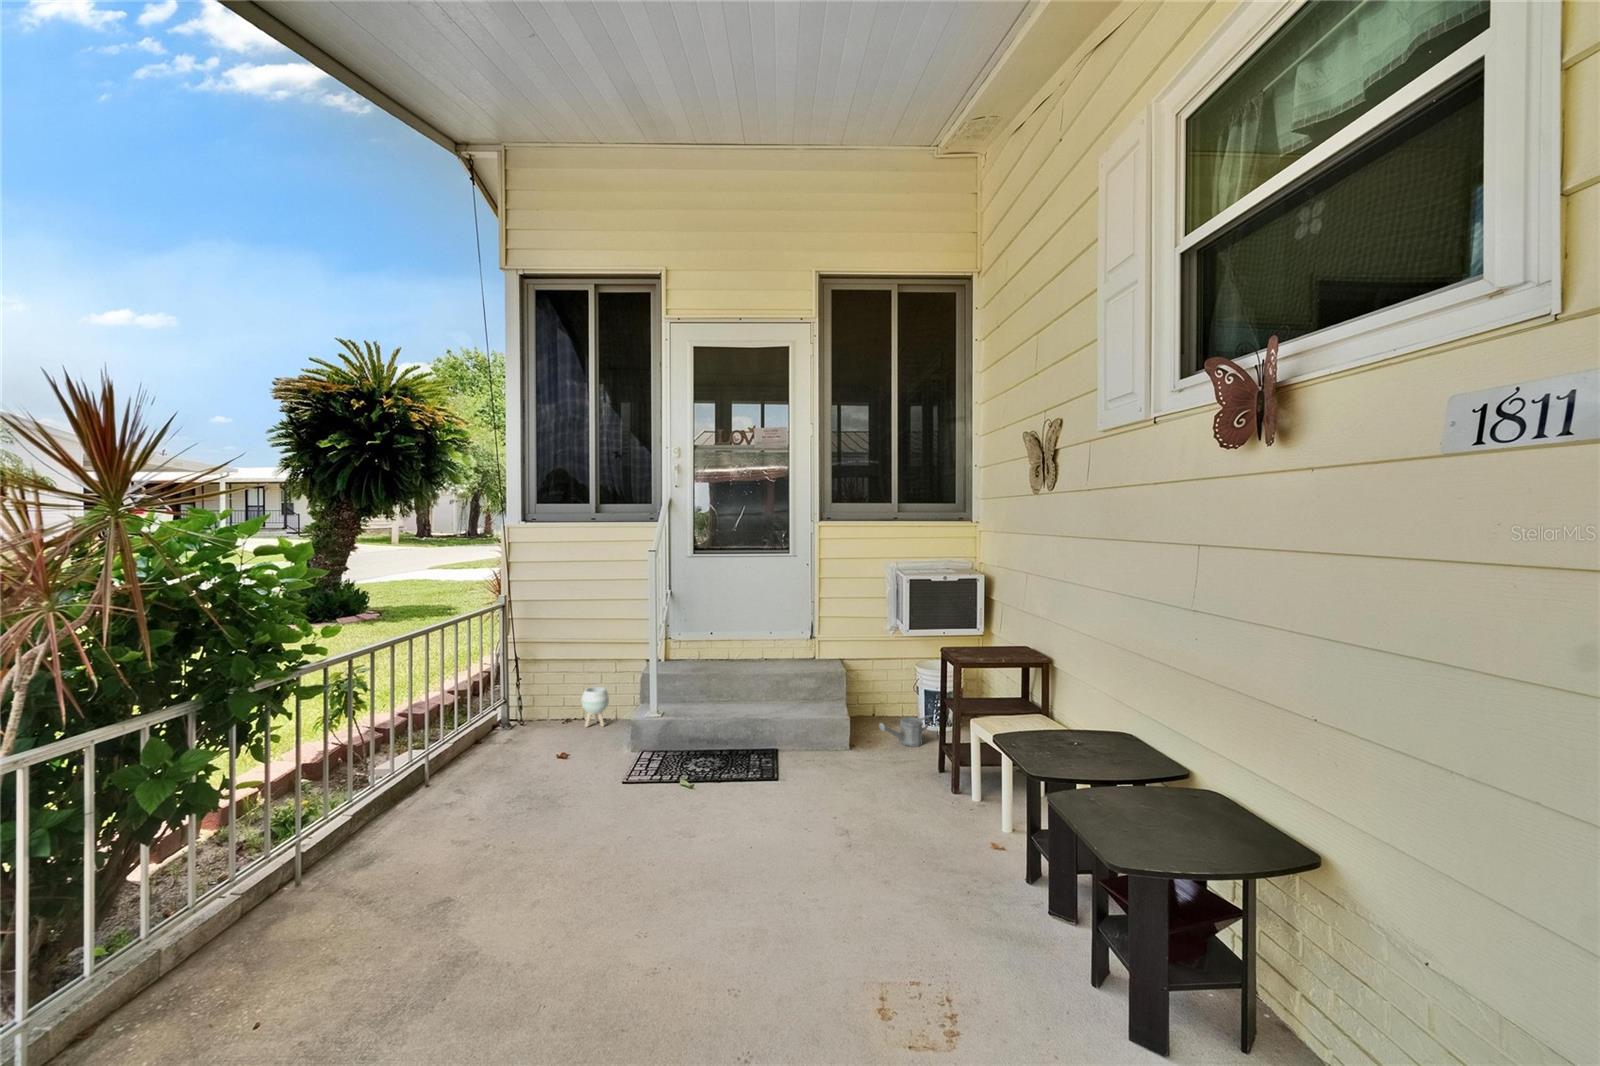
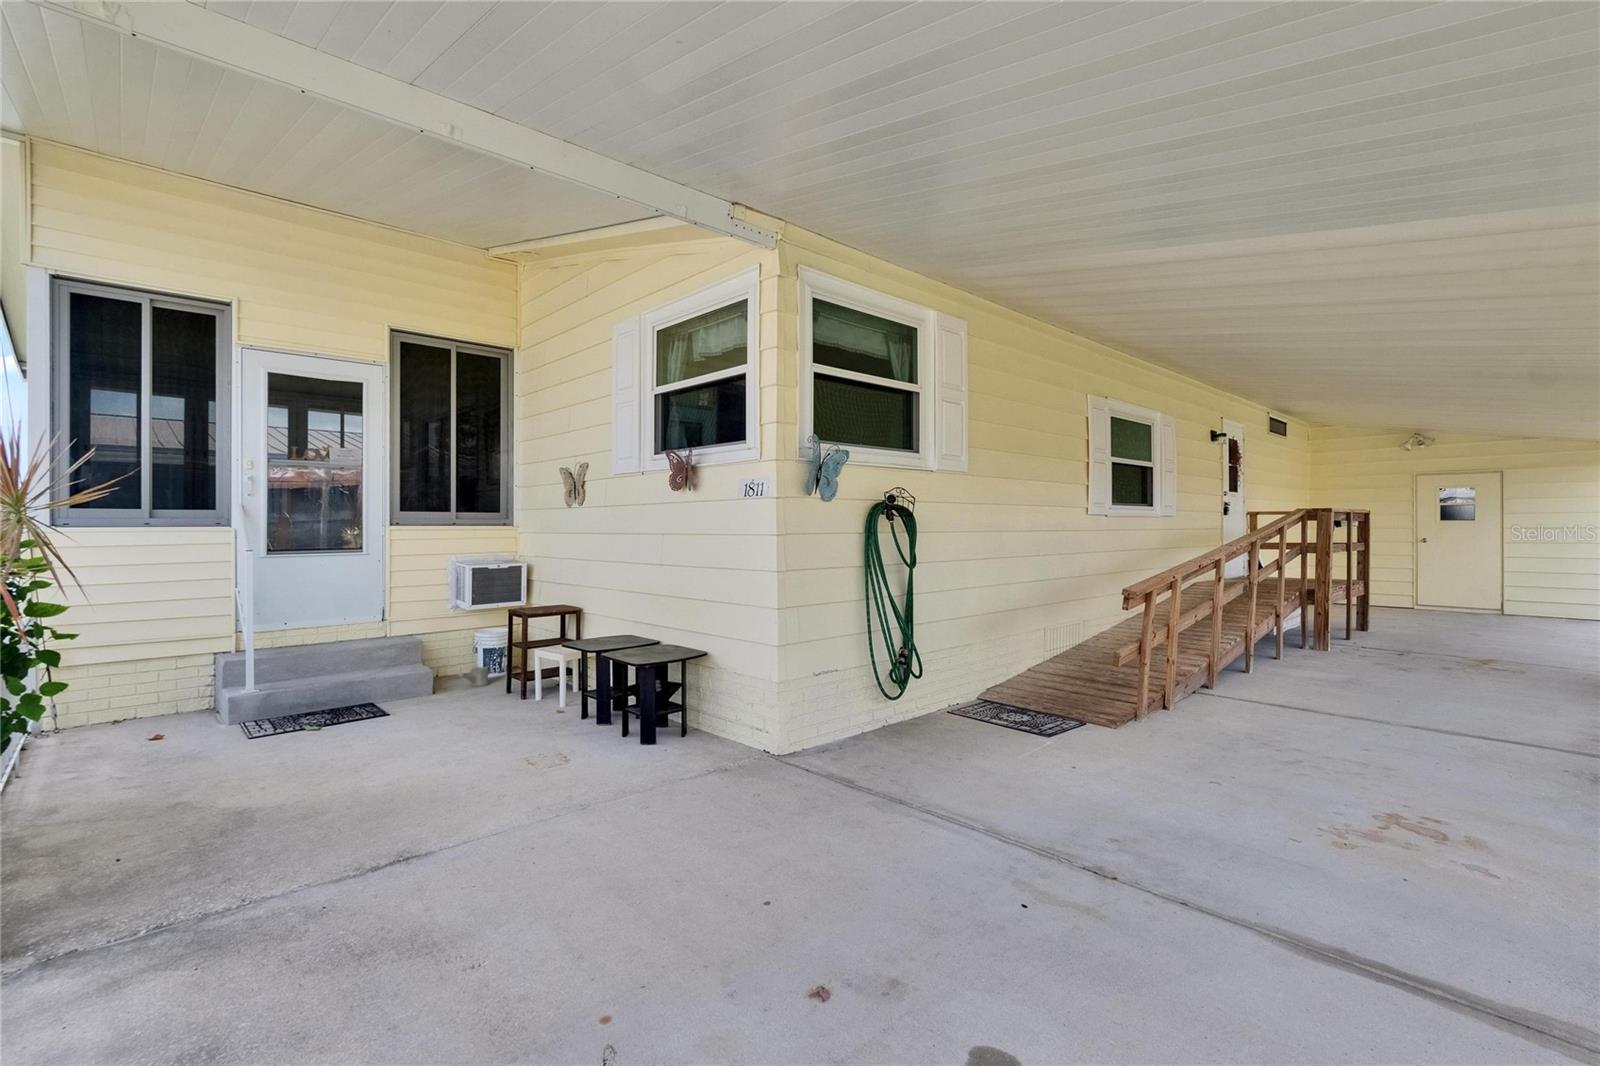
planter: present [581,687,609,727] -> none [144,683,177,722]

